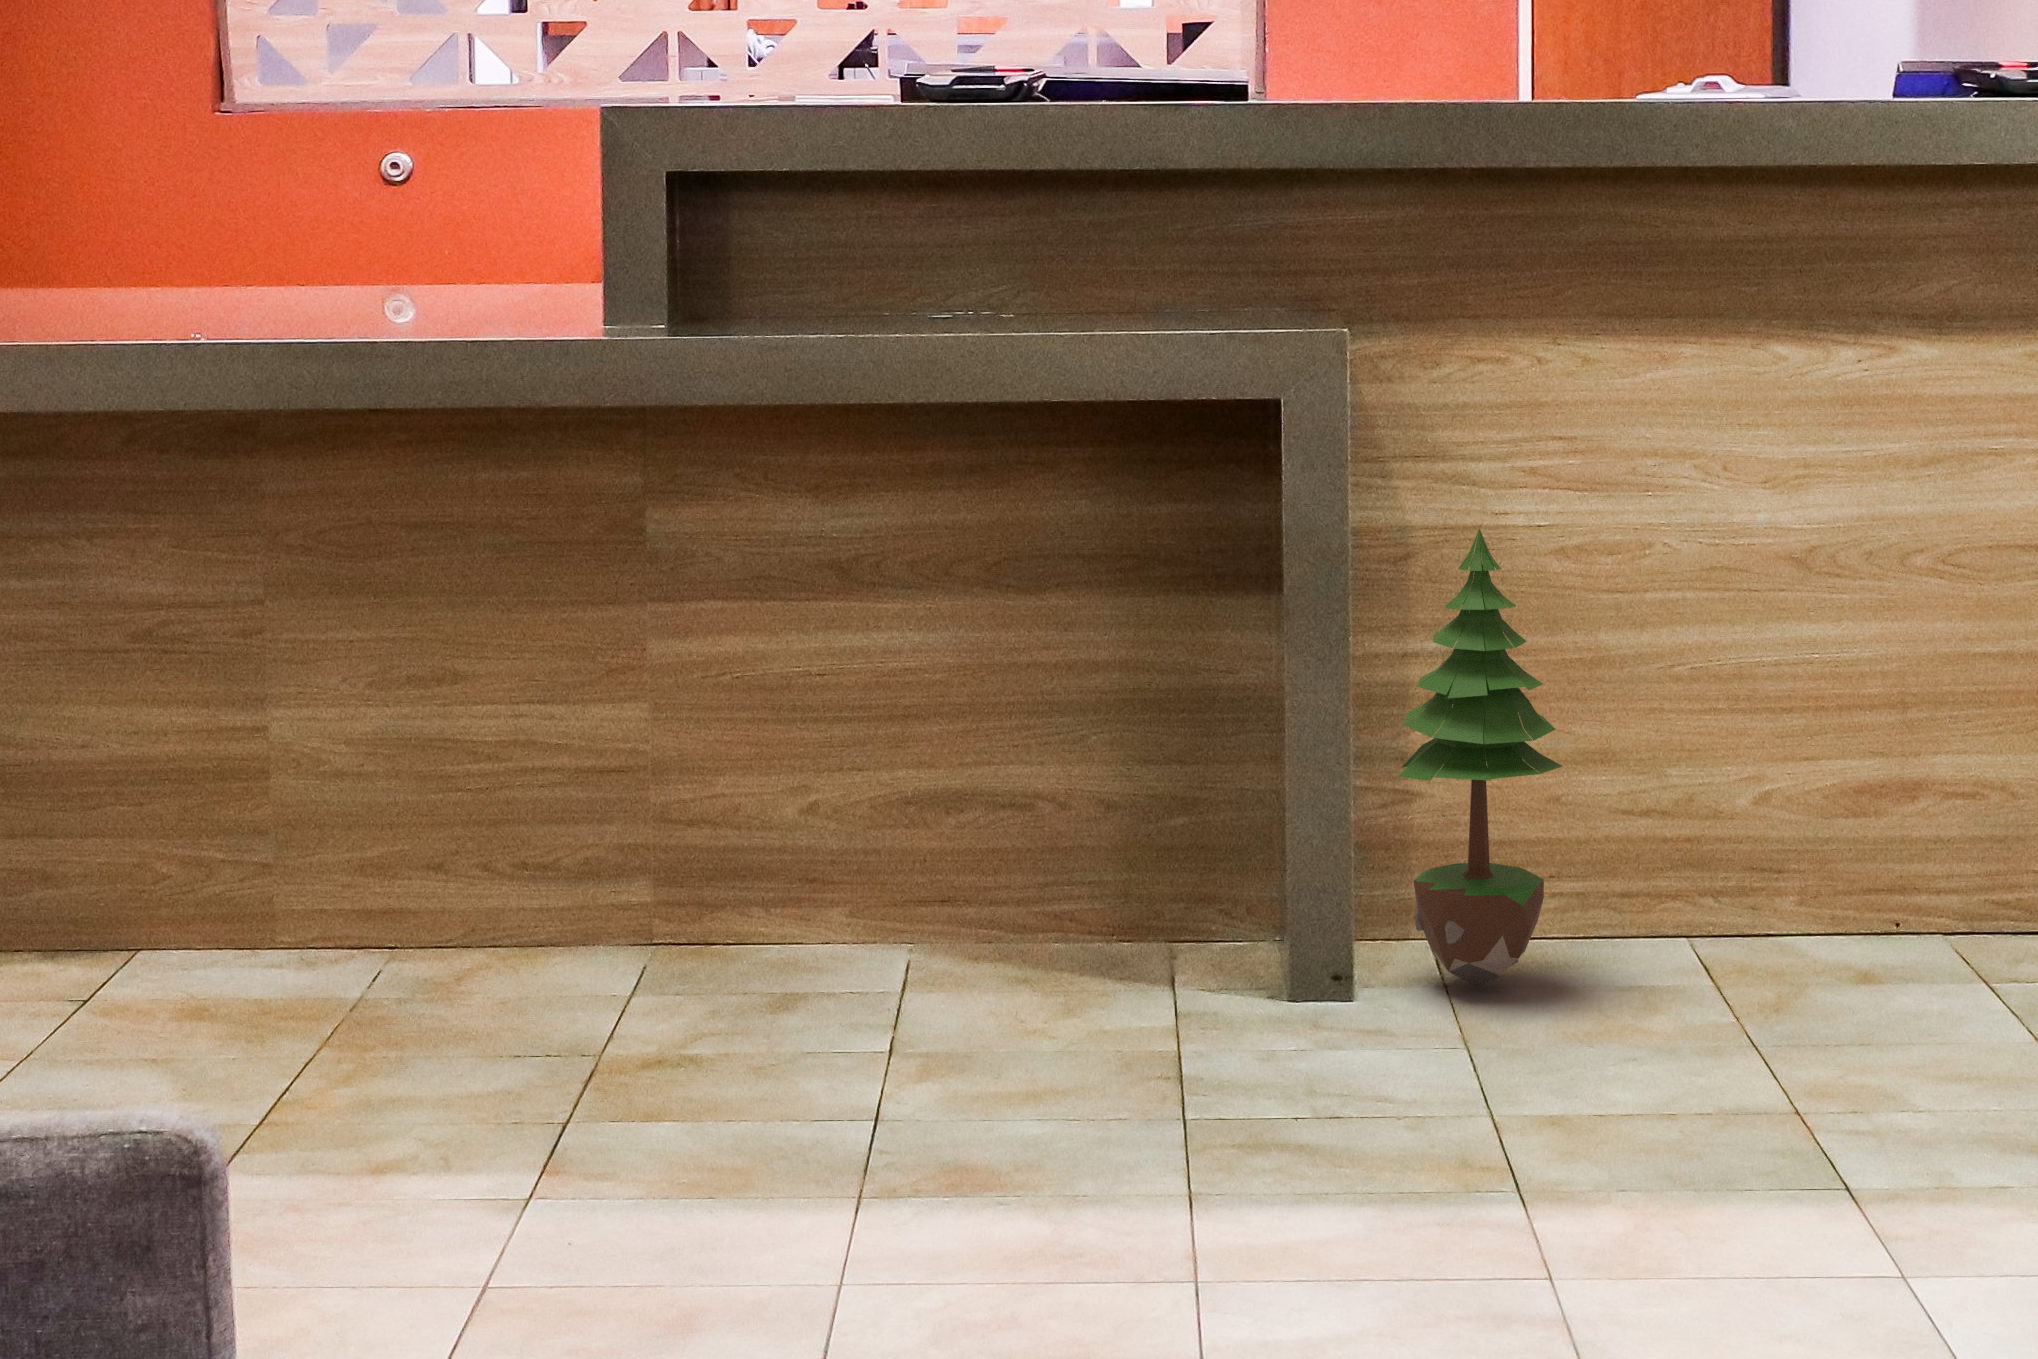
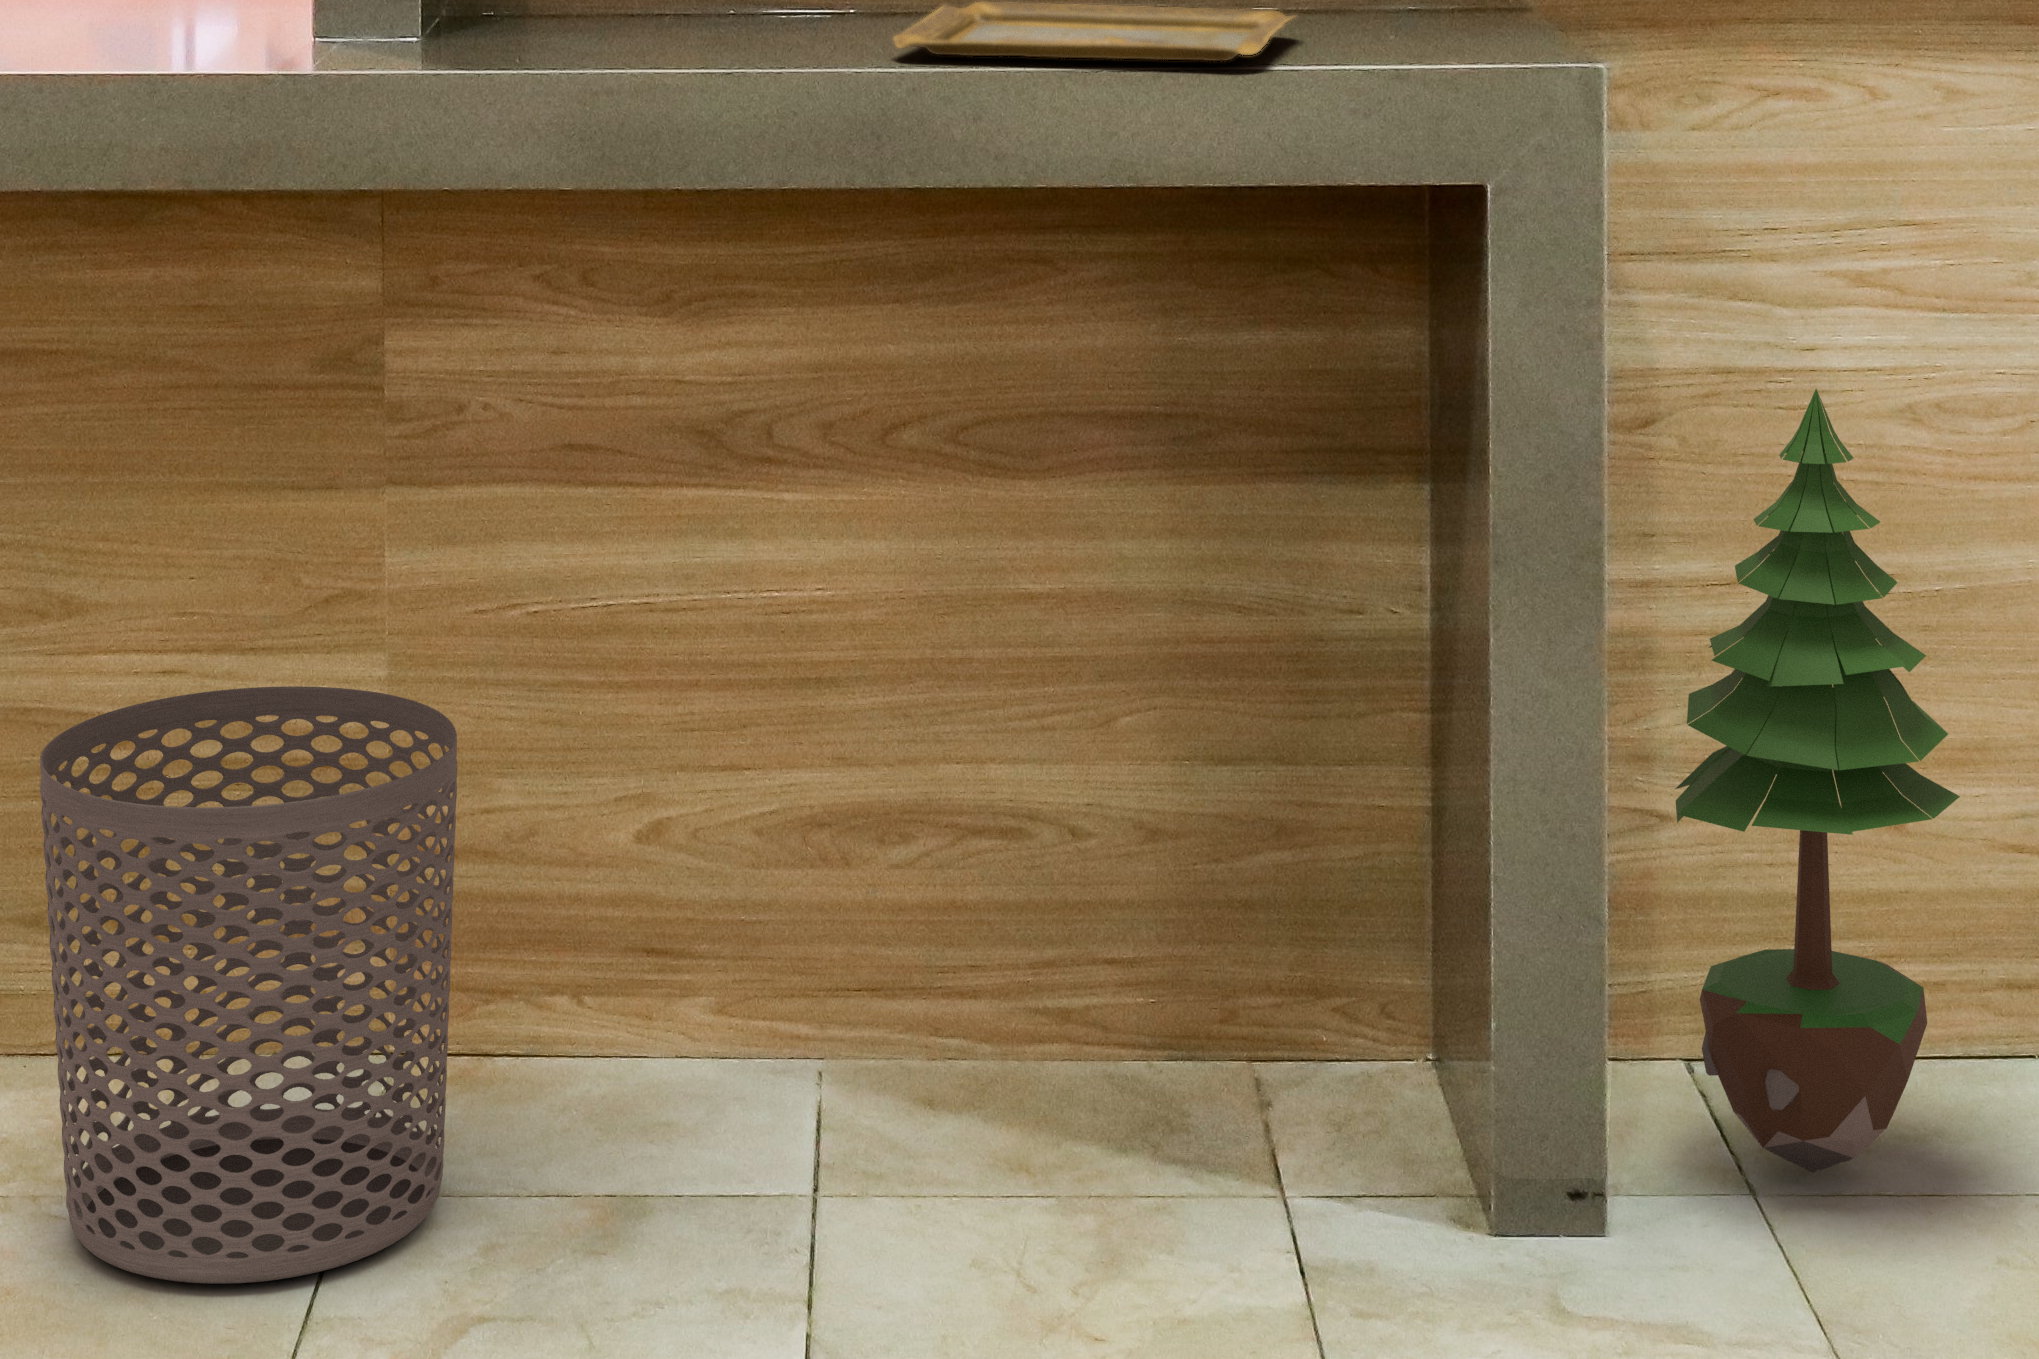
tray: none [933,306,1176,334] -> present [894,2,1295,61]
waste bin: none [442,710,682,1029] -> present [40,686,457,1284]

